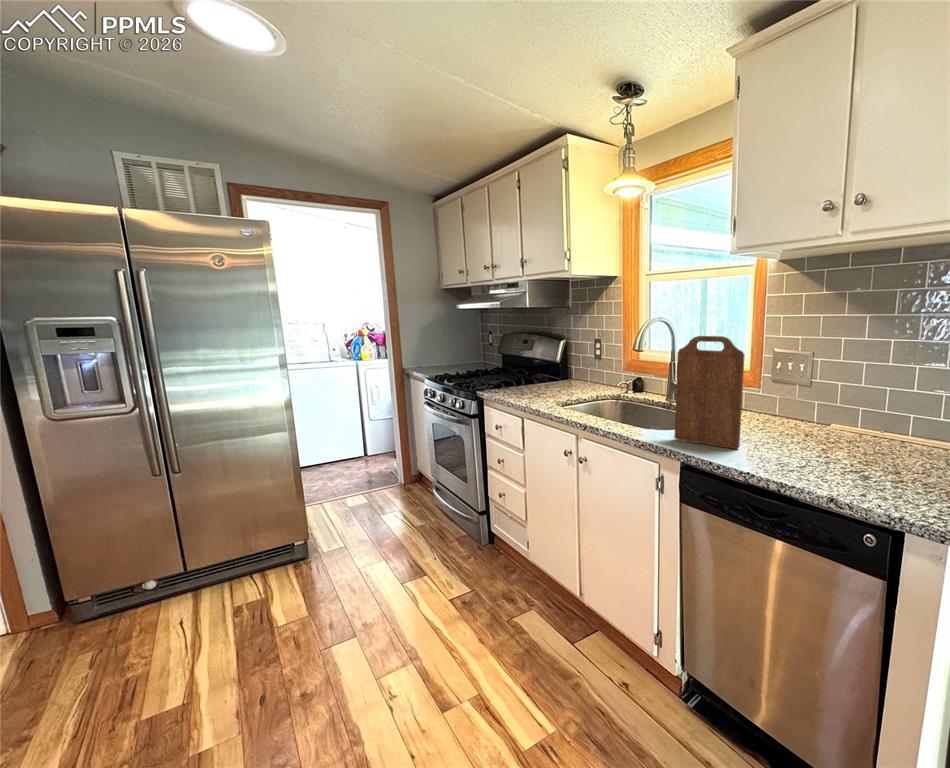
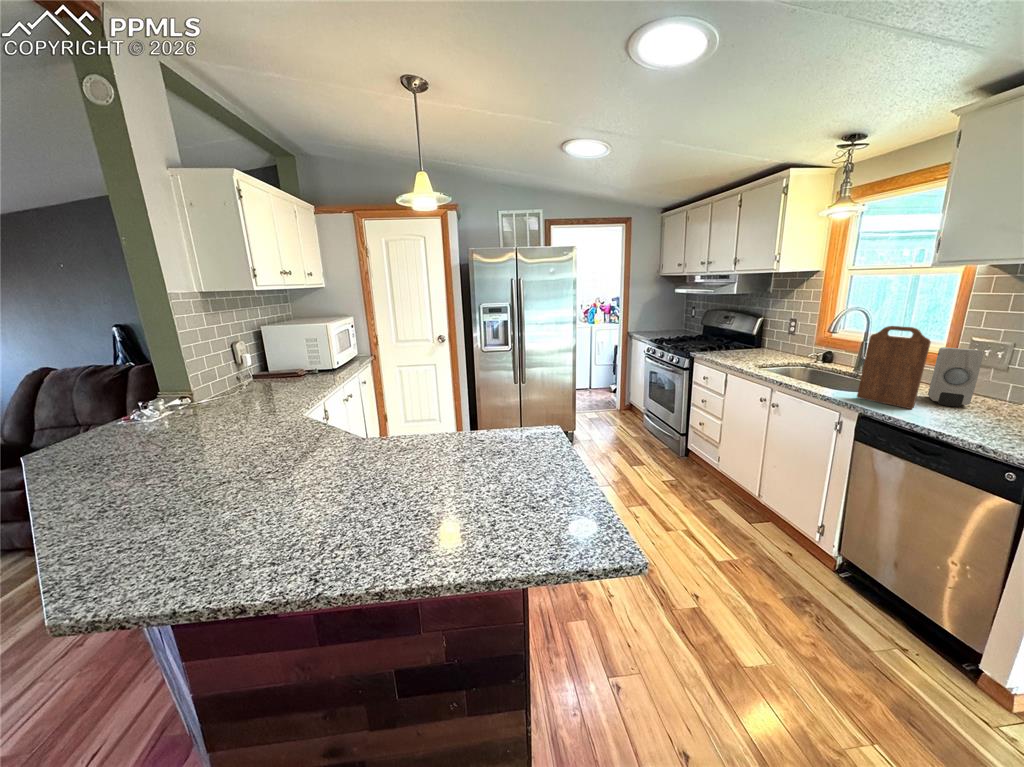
soap dispenser: none [750,363,799,440] -> present [928,347,984,407]

